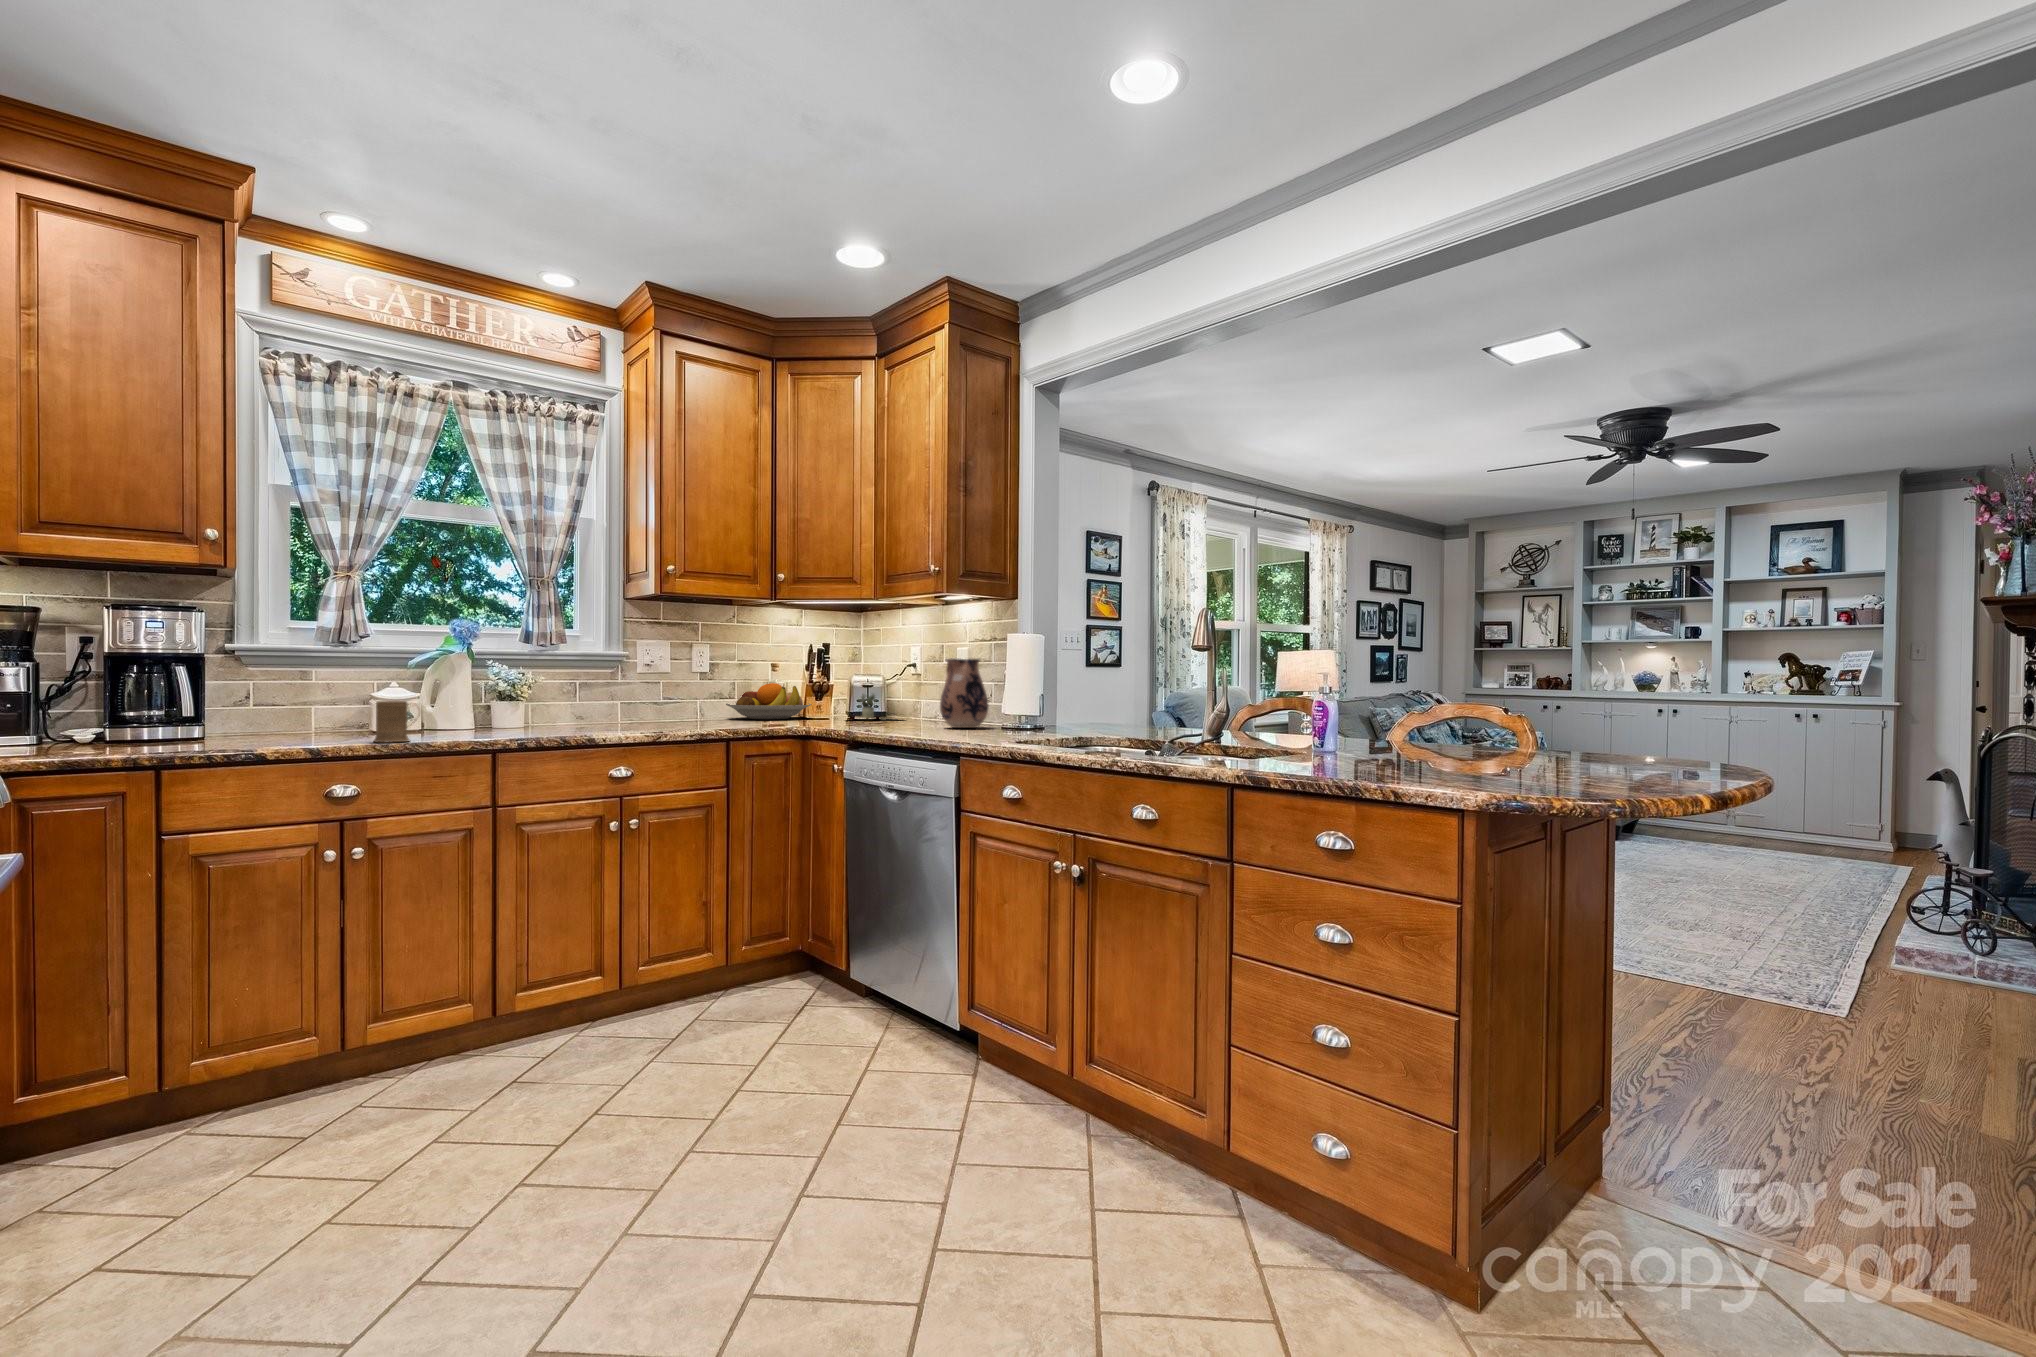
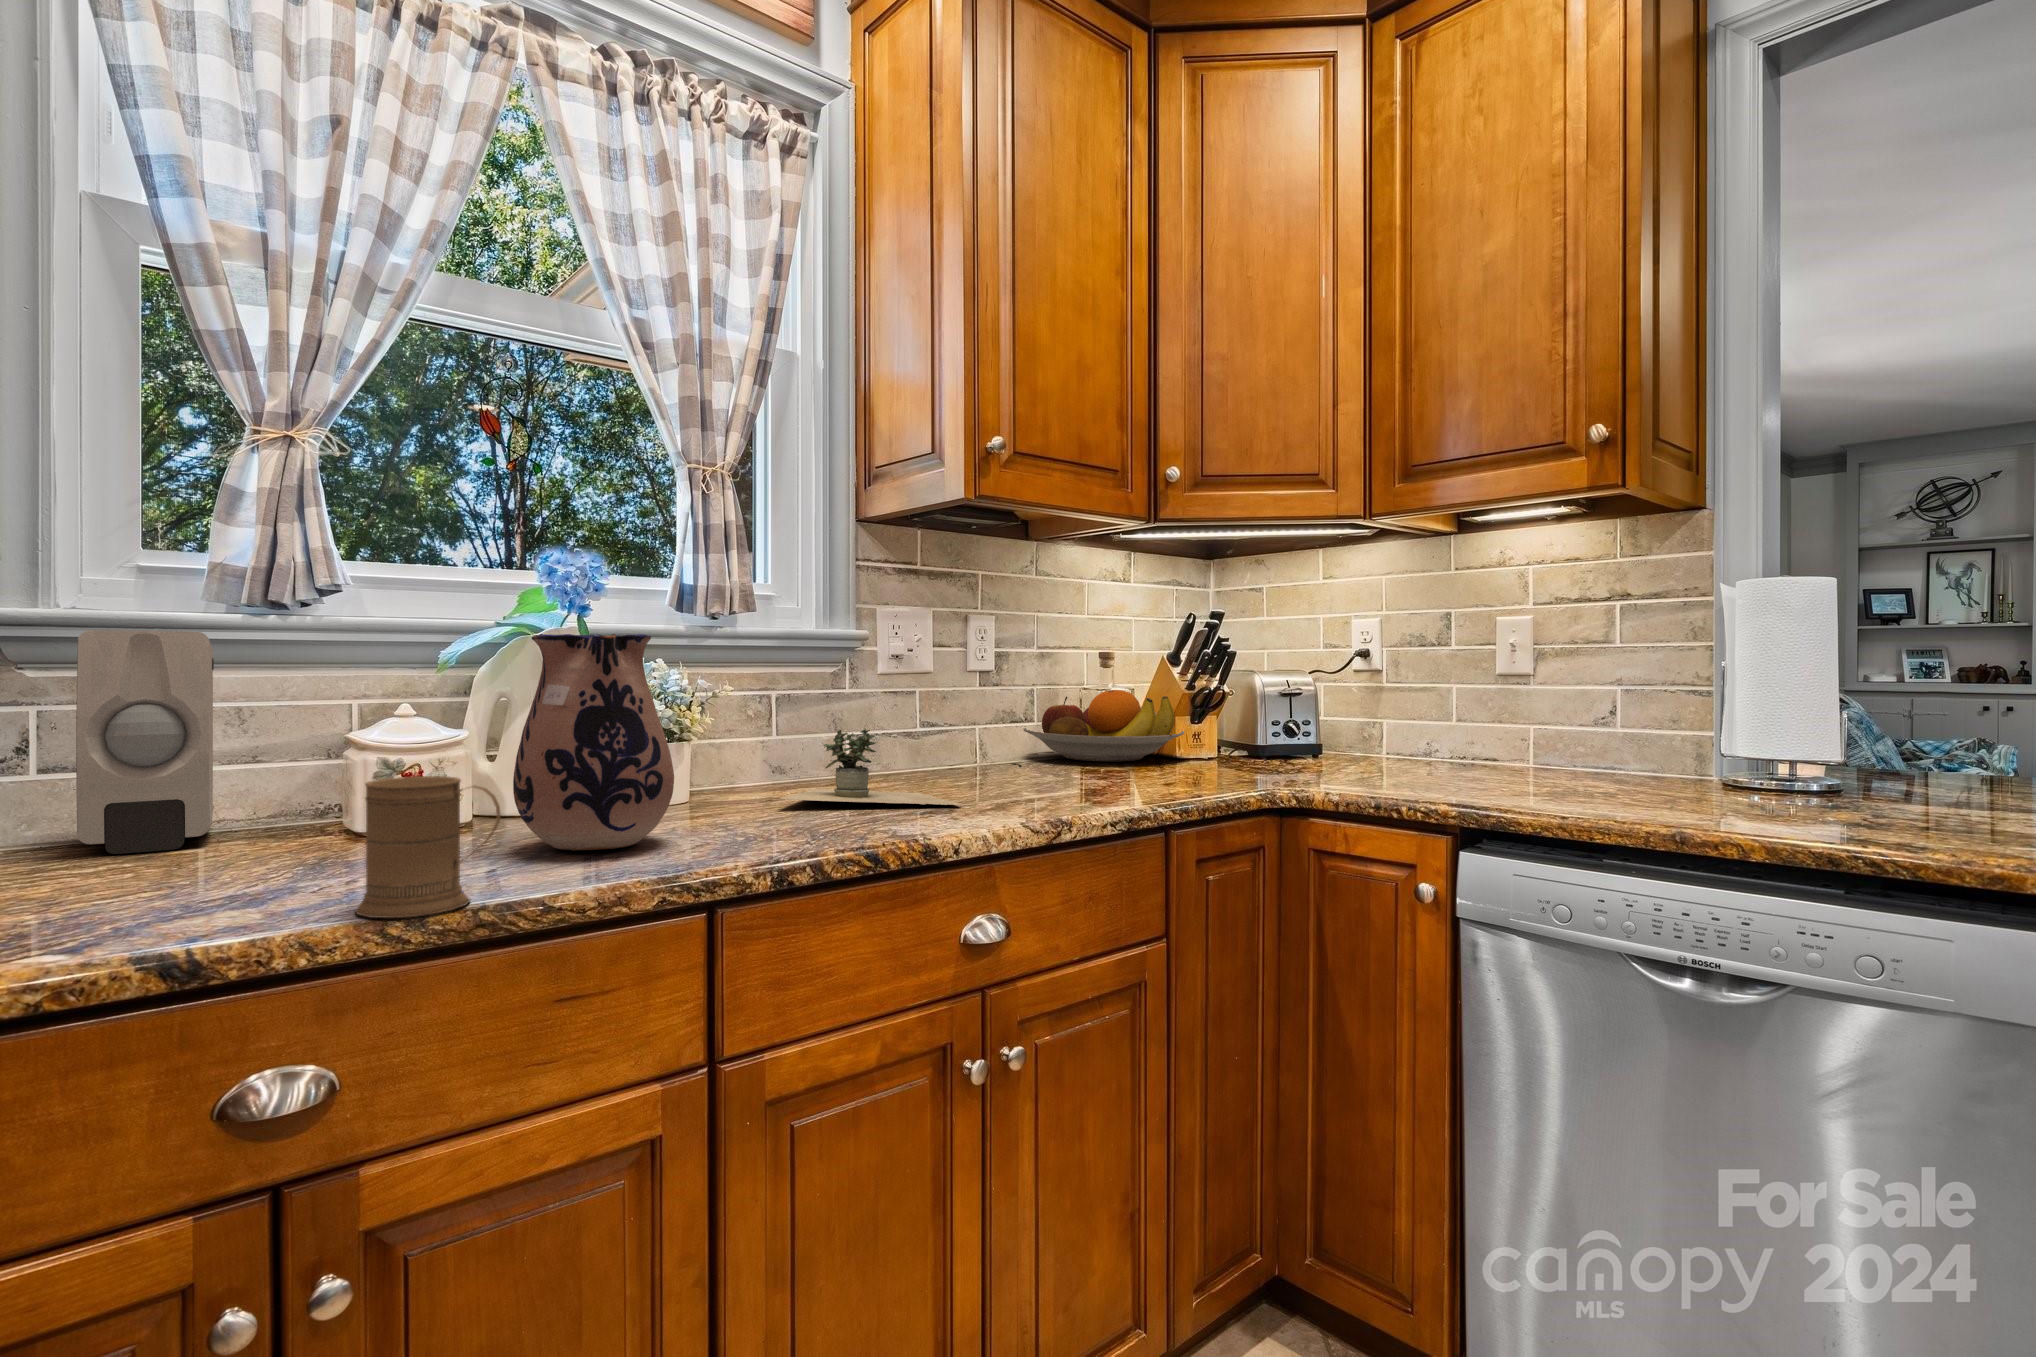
soap dispenser: none [271,653,319,736] -> present [76,630,214,854]
ceramic pitcher: present [940,658,989,728] -> present [513,634,674,851]
potted plant: present [860,694,875,718] -> present [780,729,1022,805]

